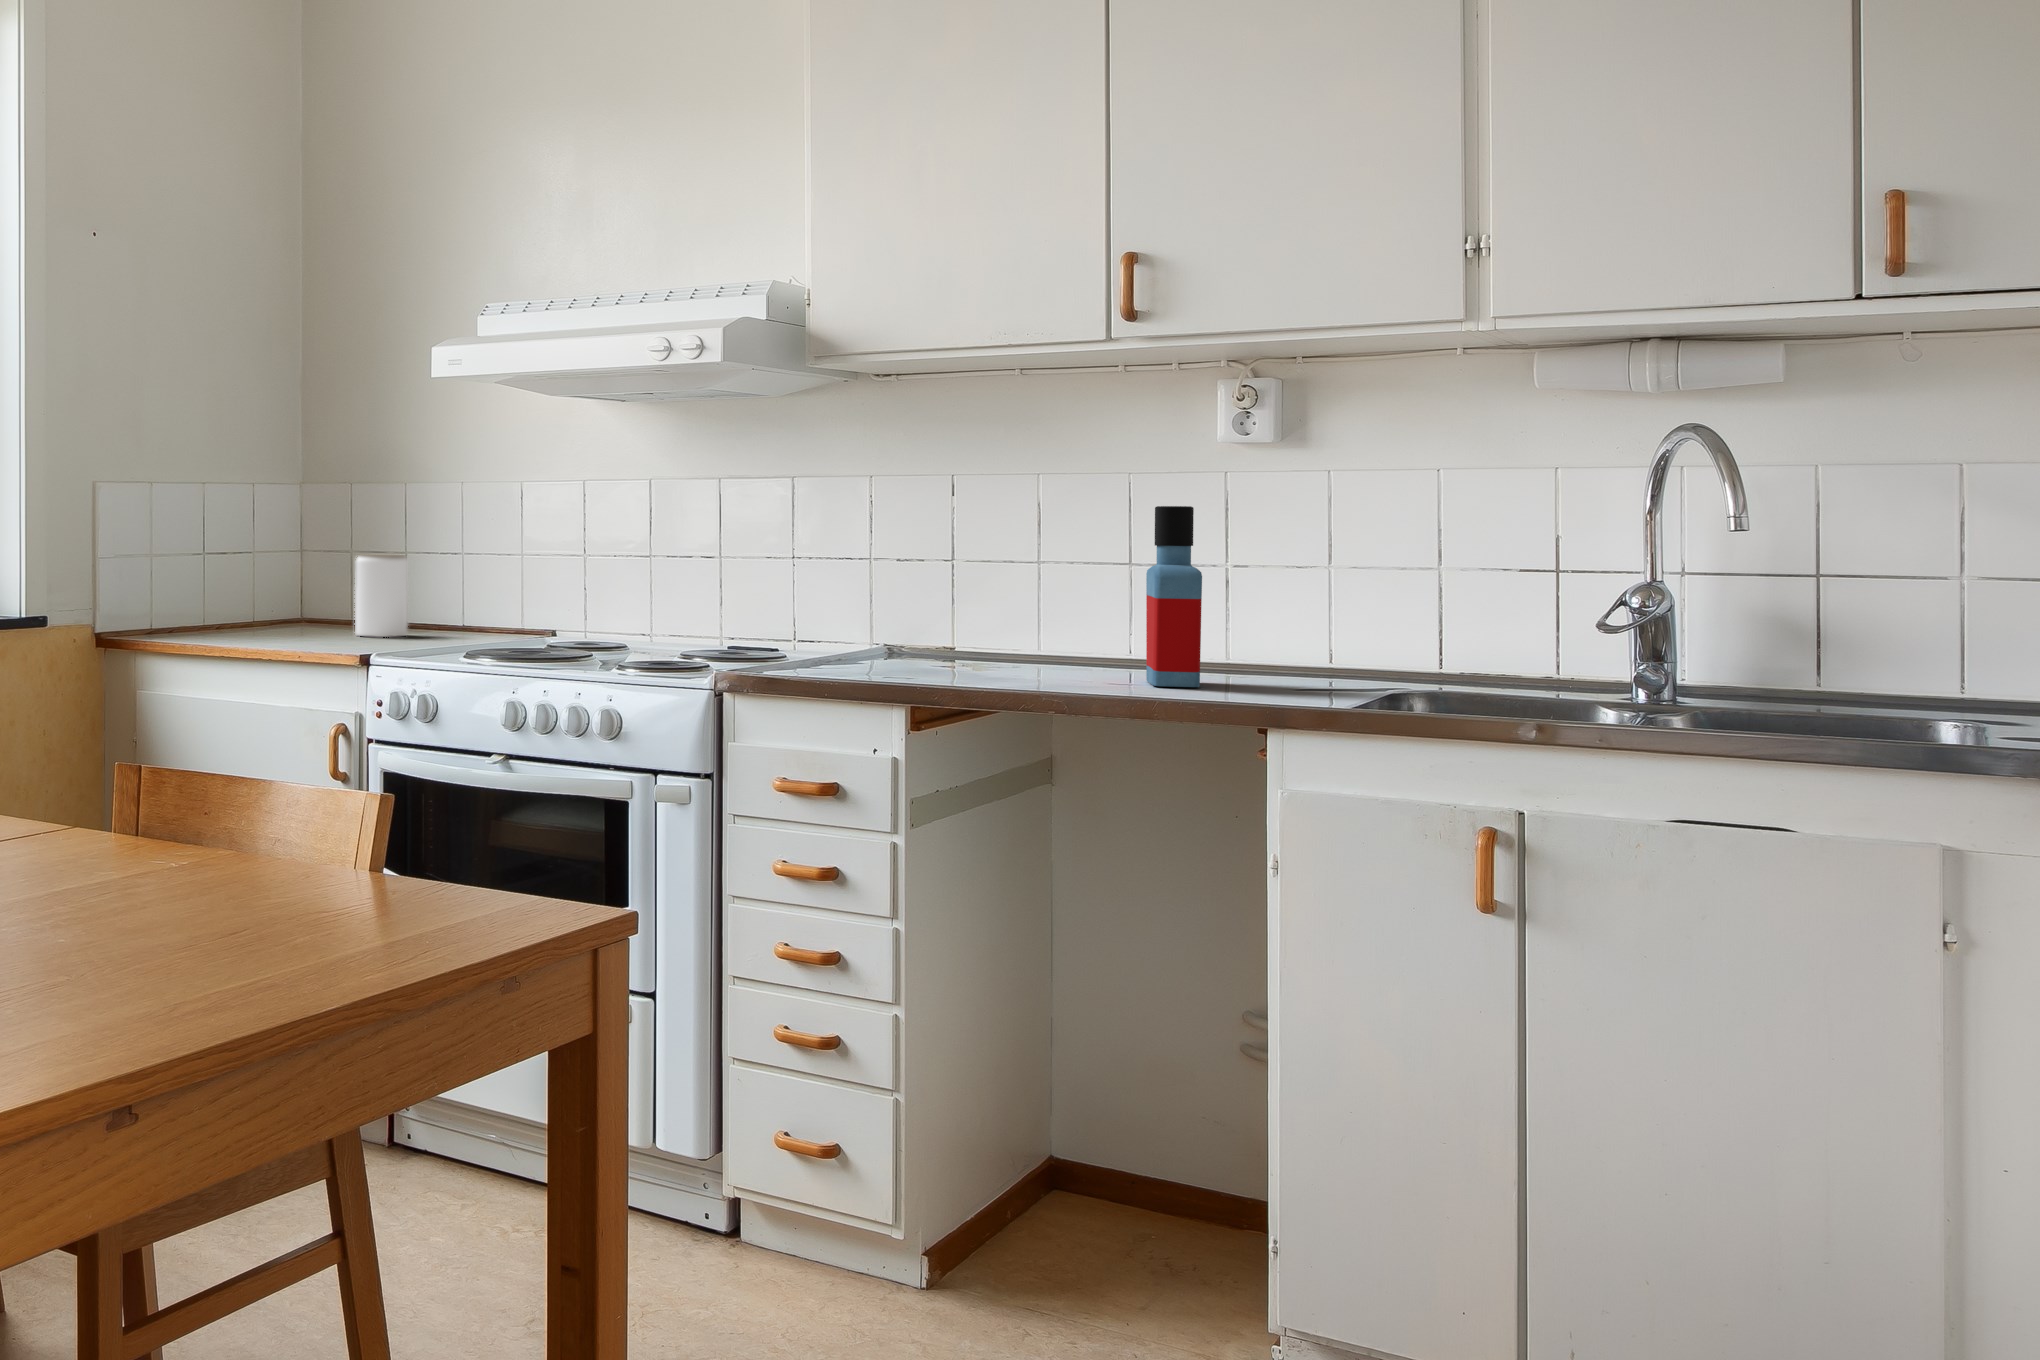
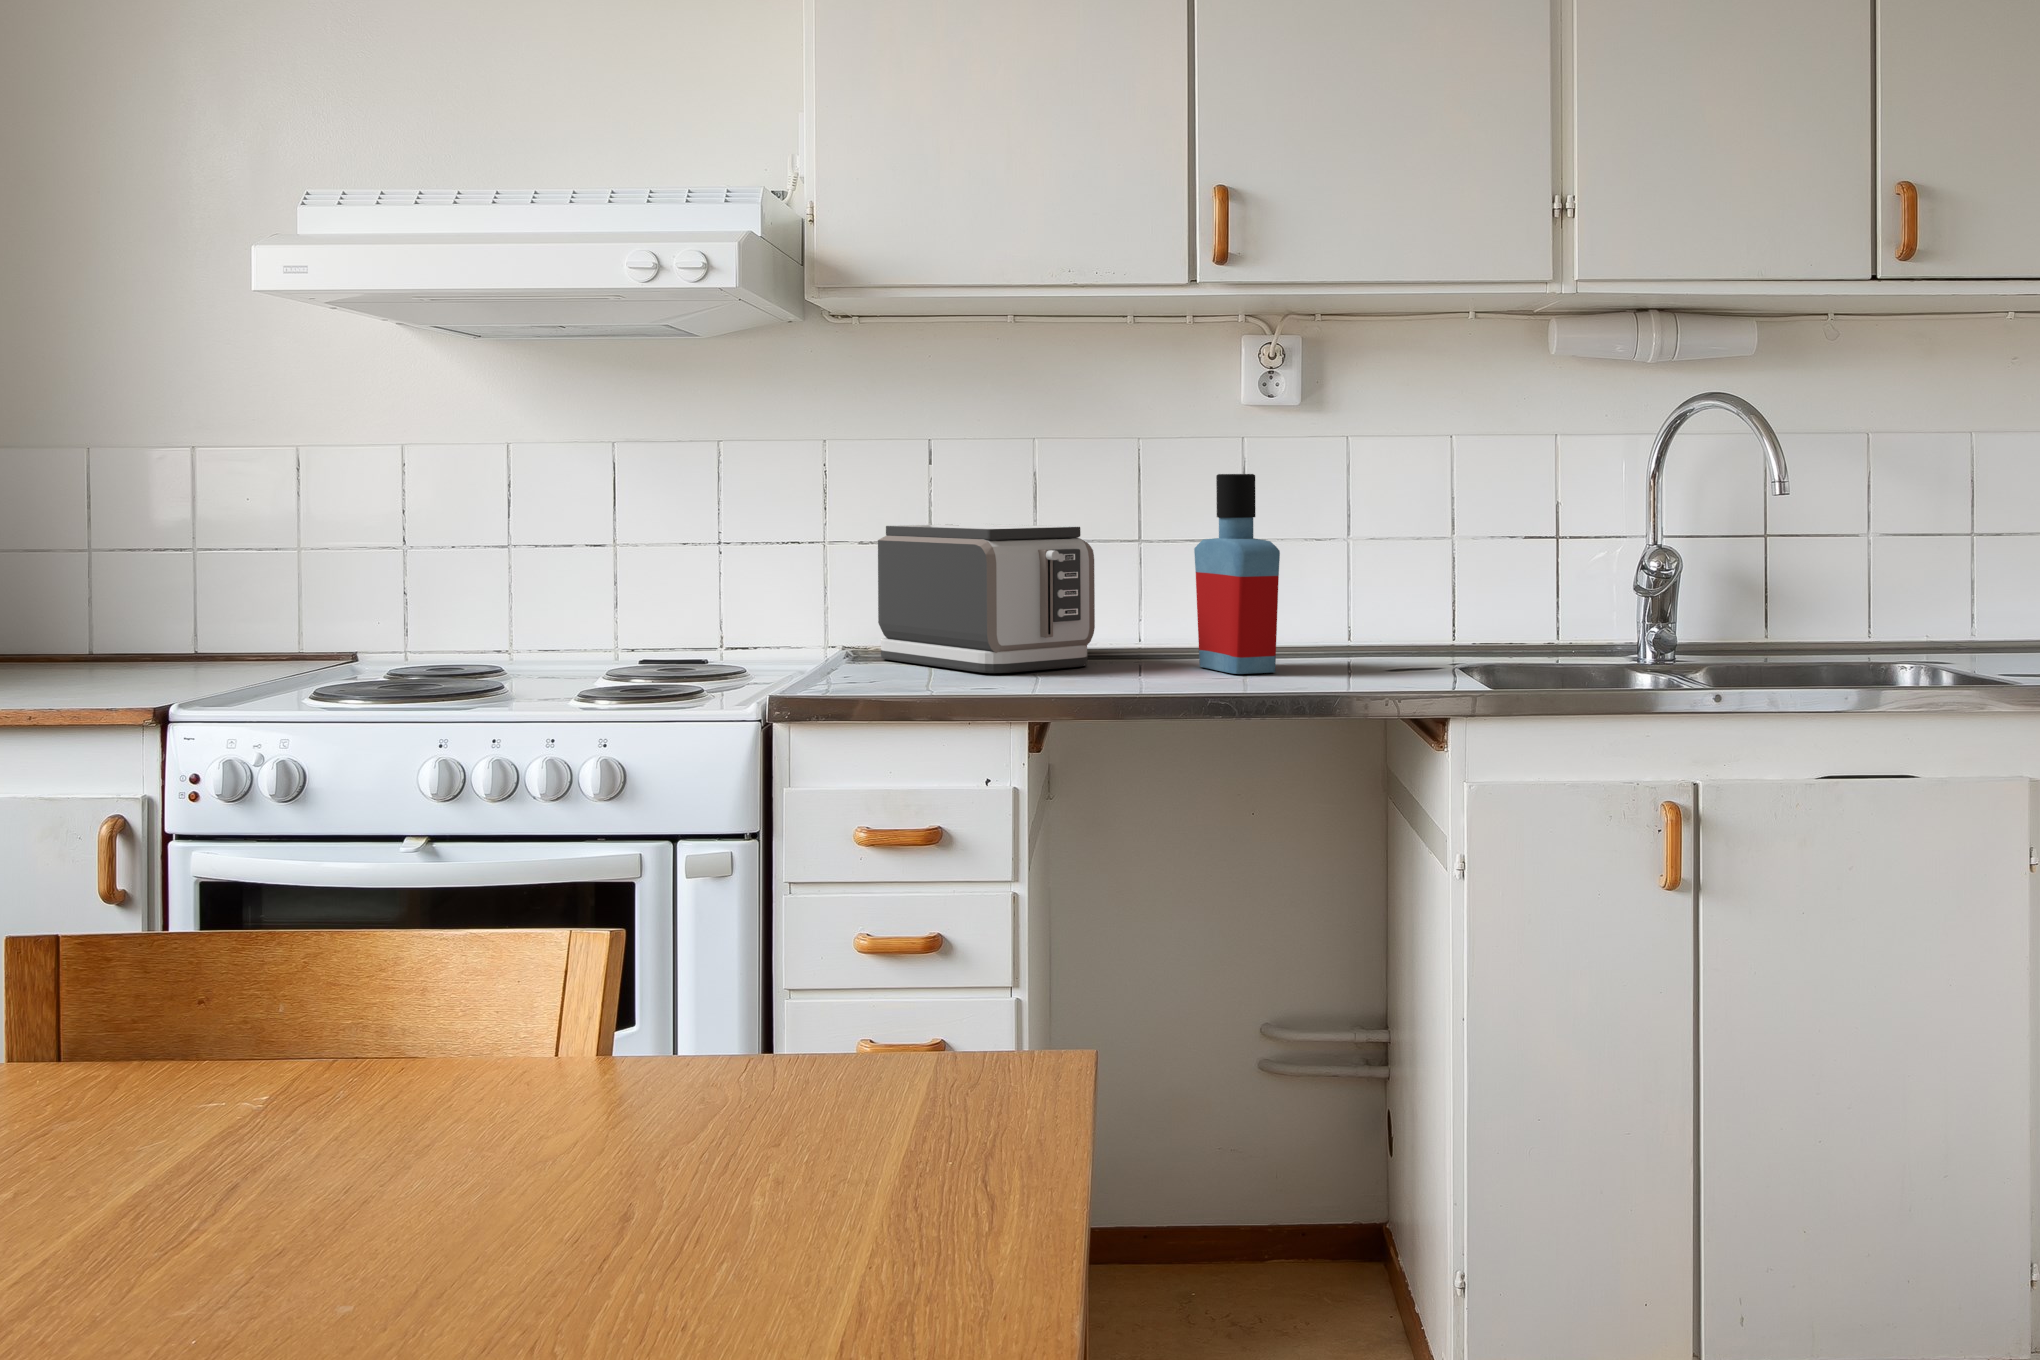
toaster: none [901,550,1061,674] -> present [878,524,1095,673]
jar: present [355,555,408,637] -> none [28,548,115,669]

